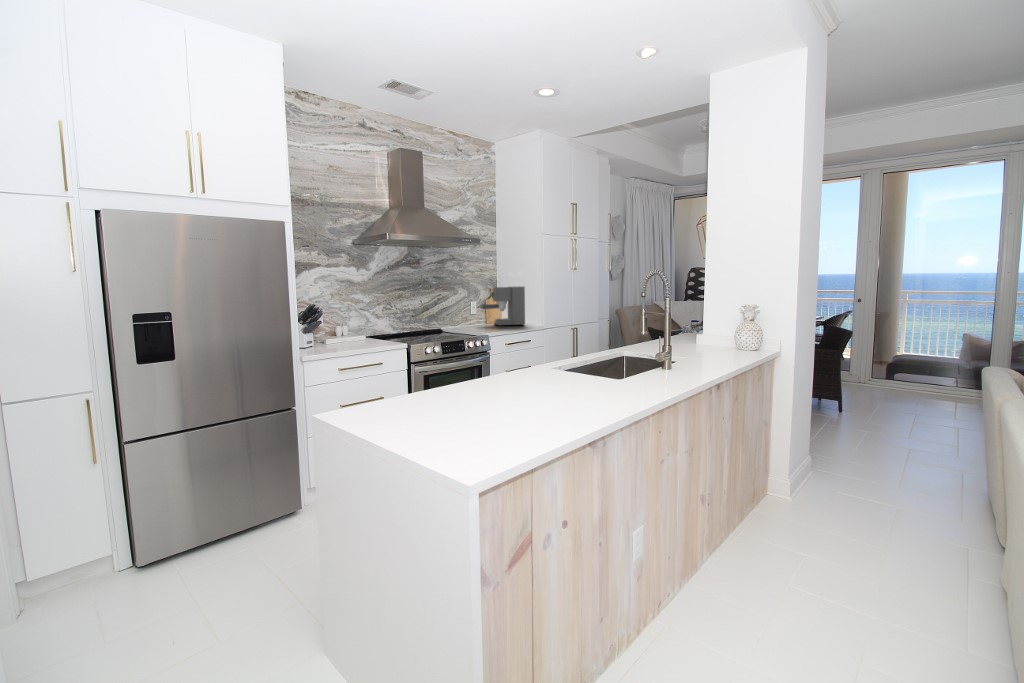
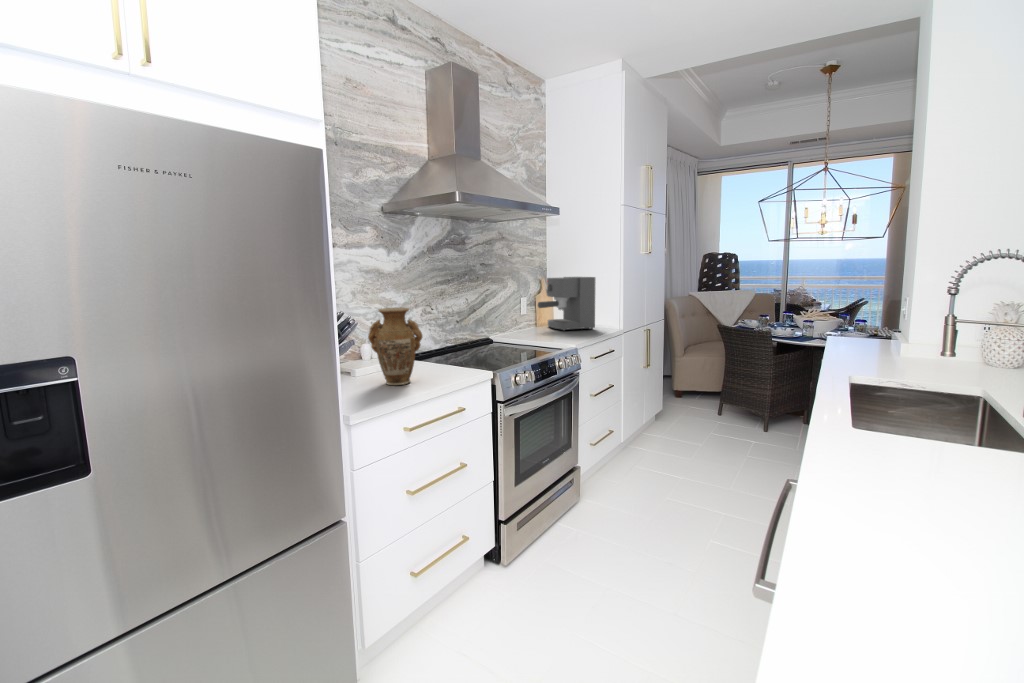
vase: none [327,302,358,346] -> present [368,307,423,385]

